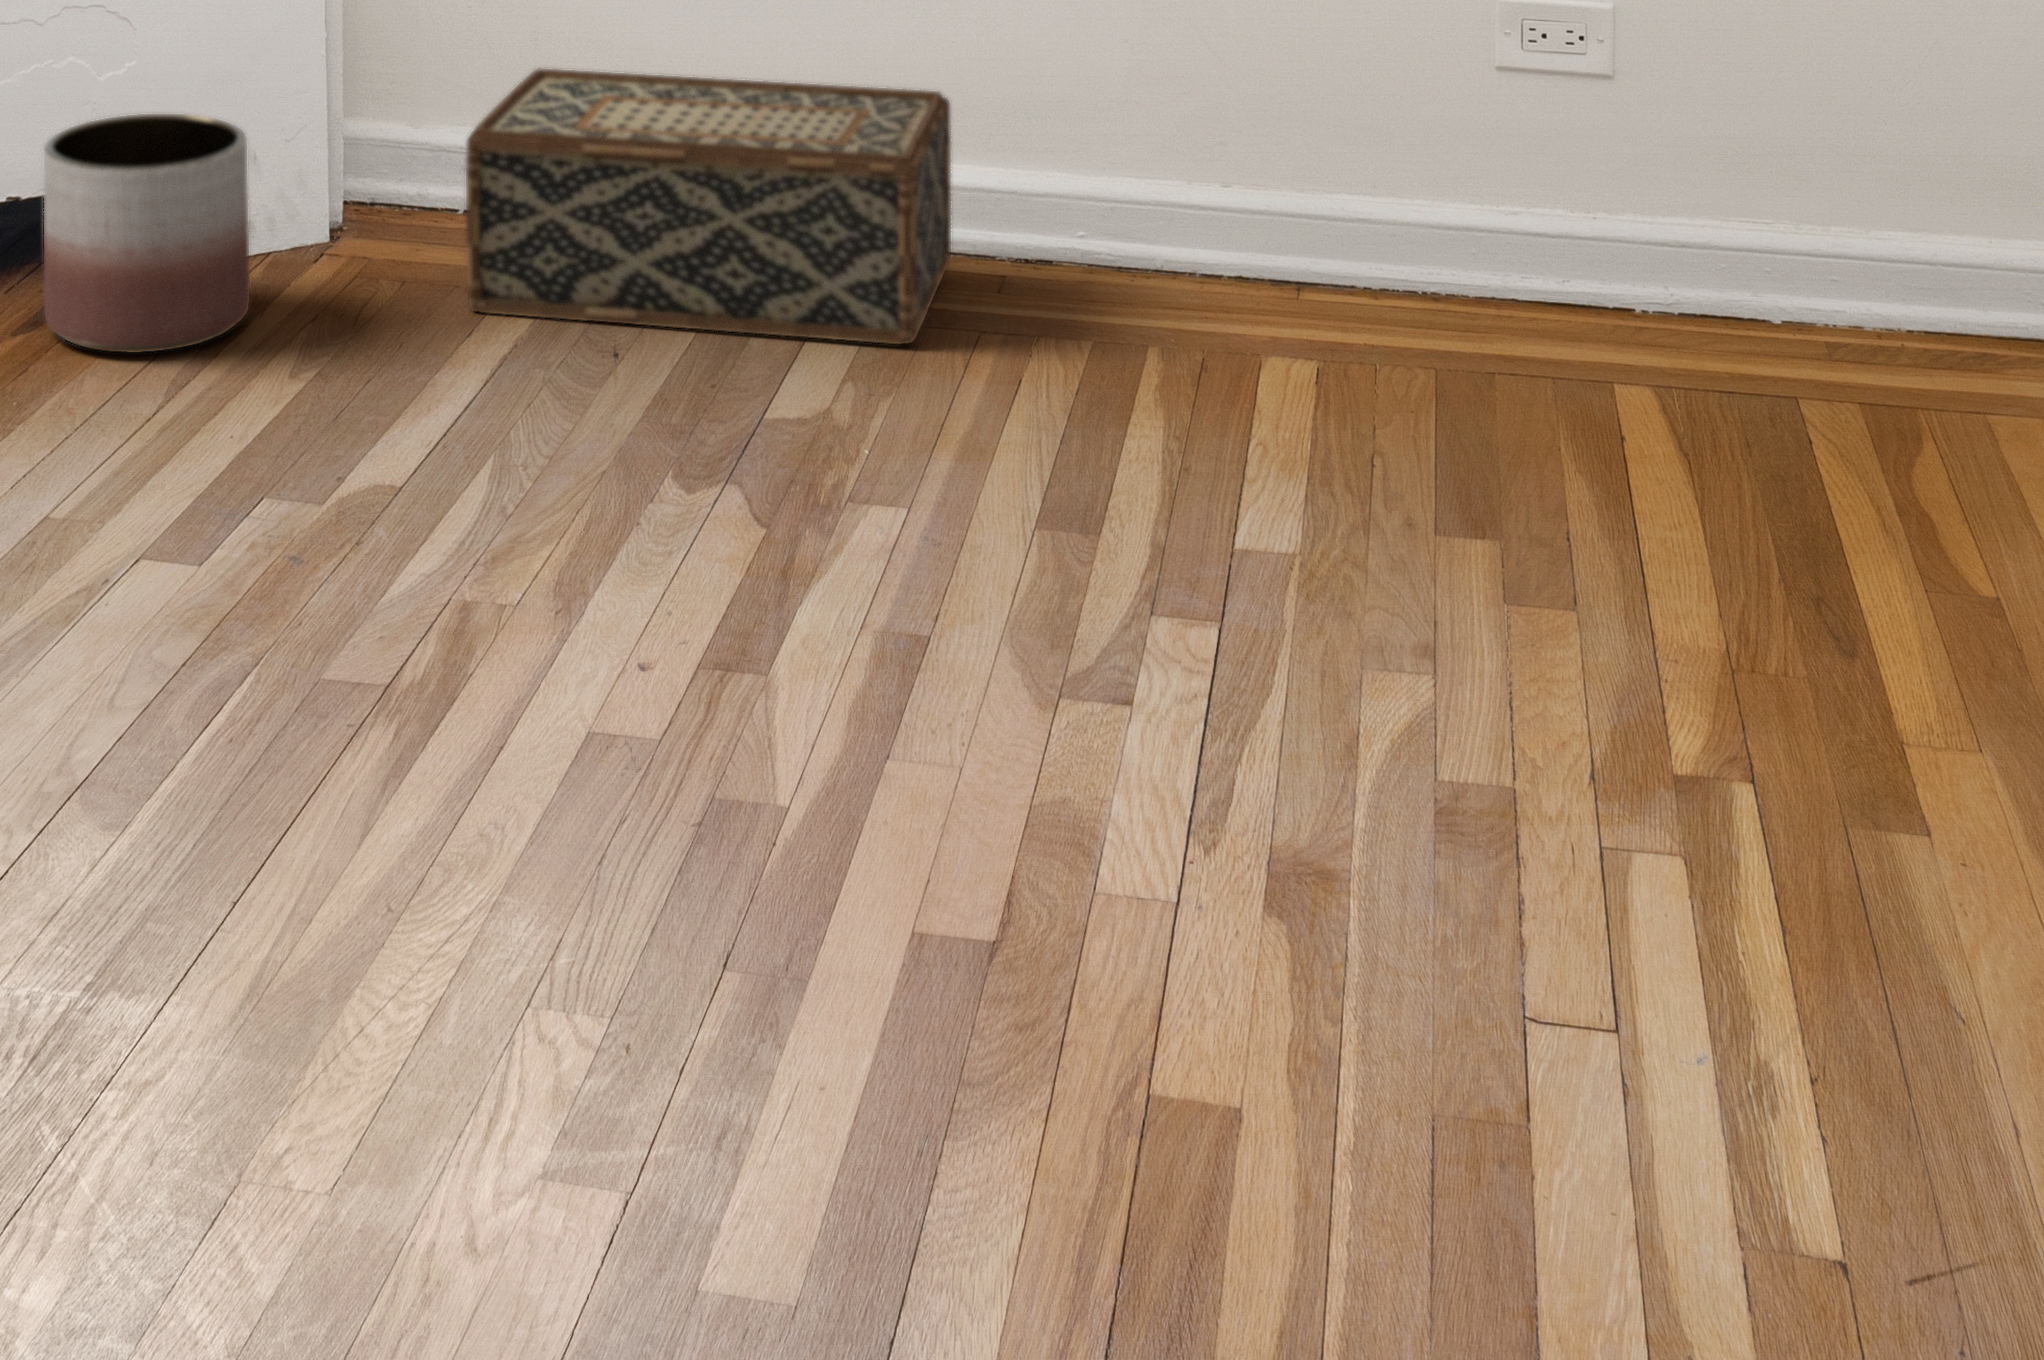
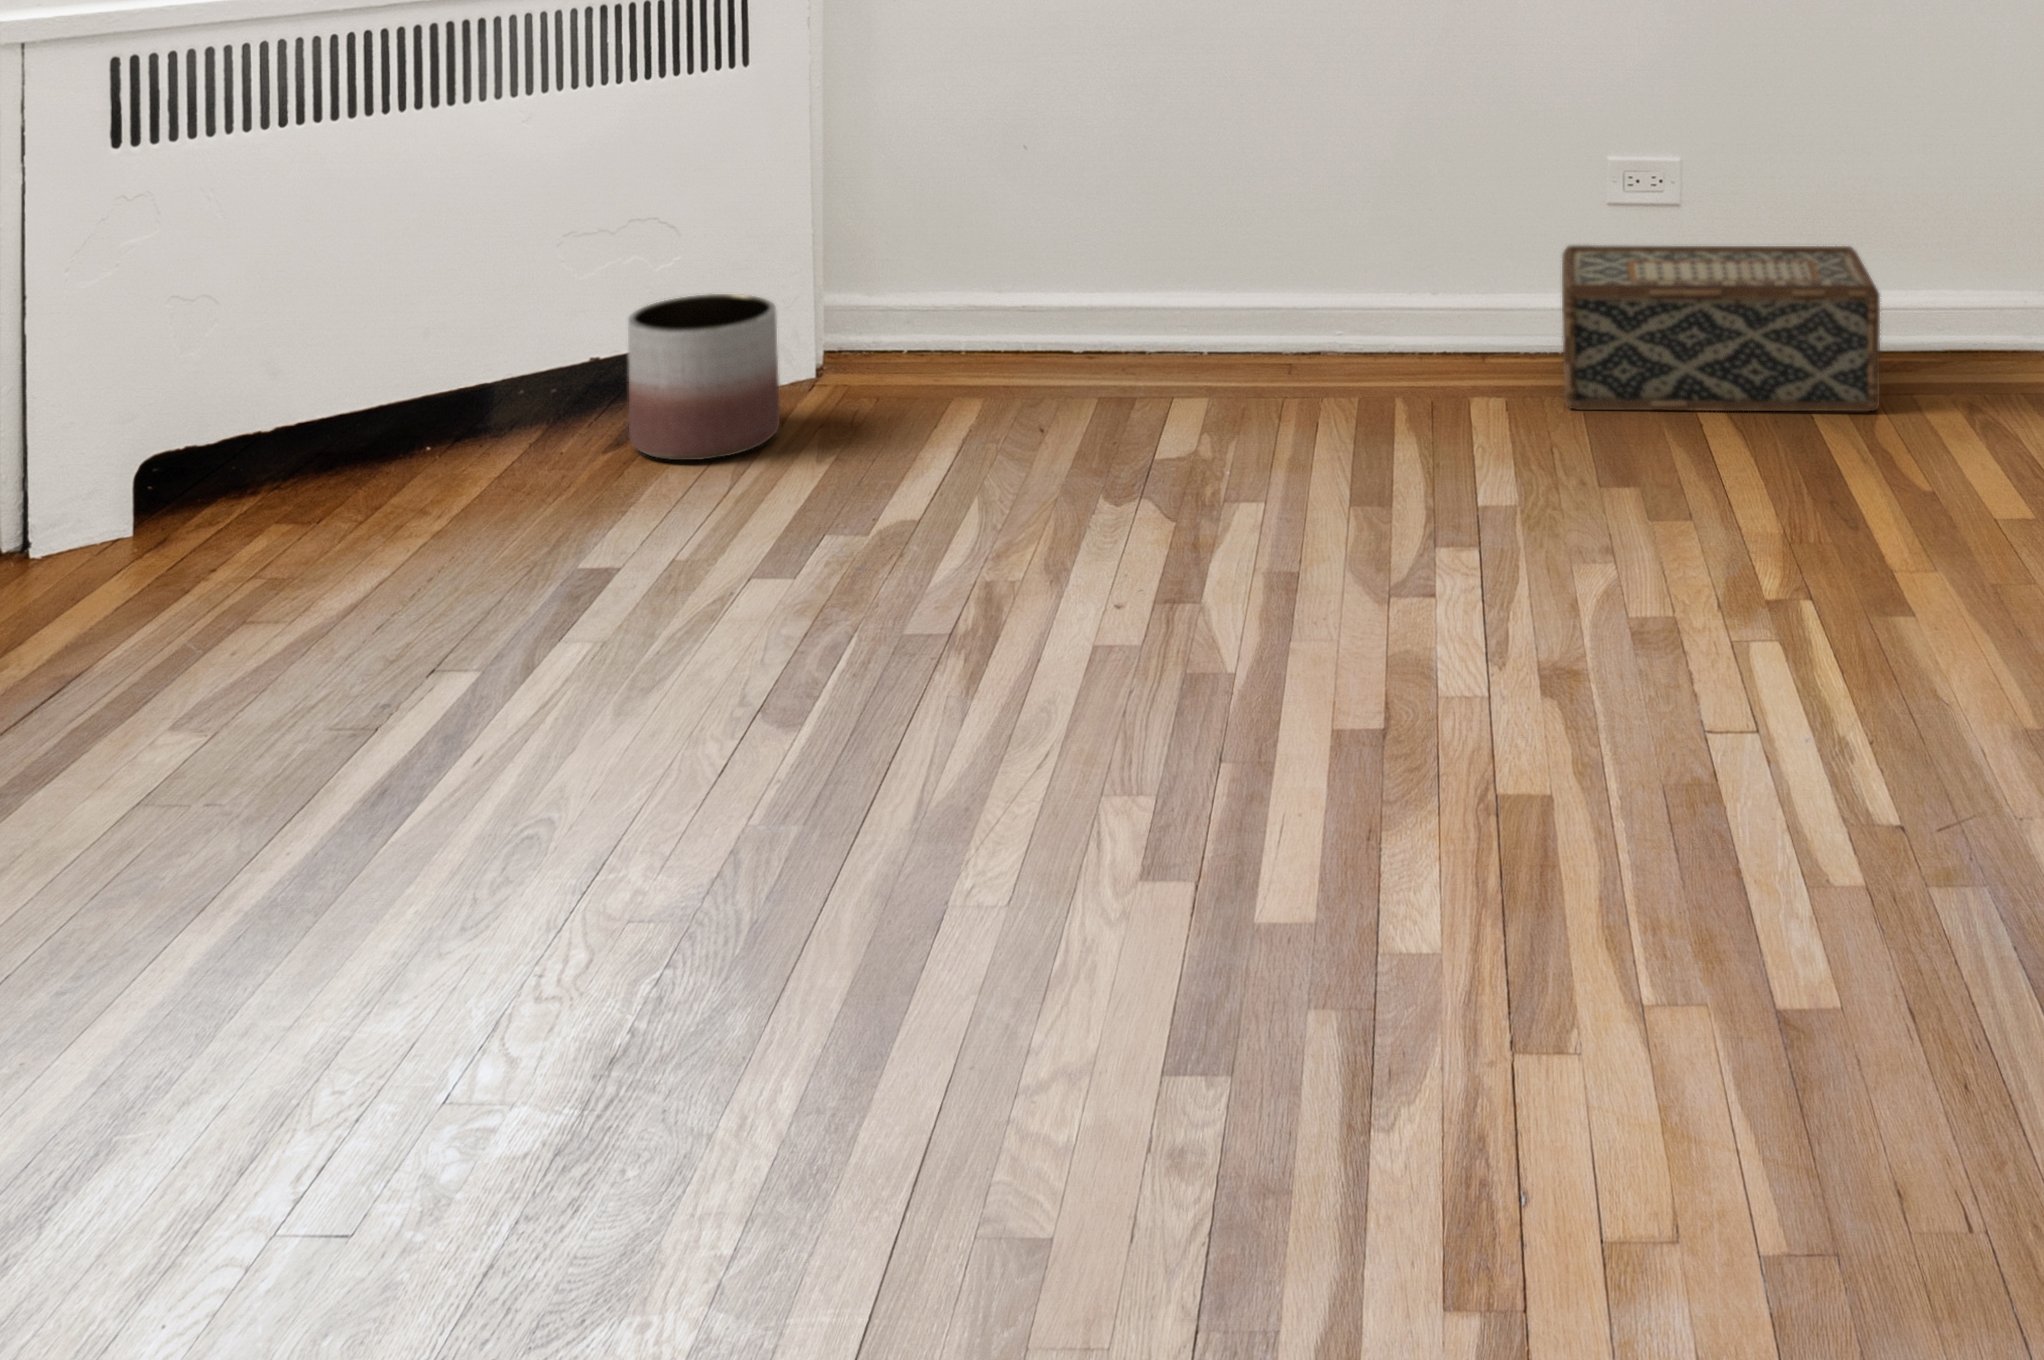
woven basket: present [466,68,951,344] -> present [1562,245,1880,411]

